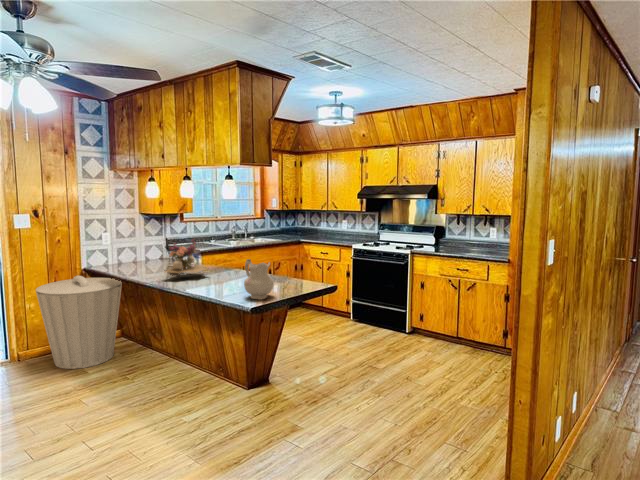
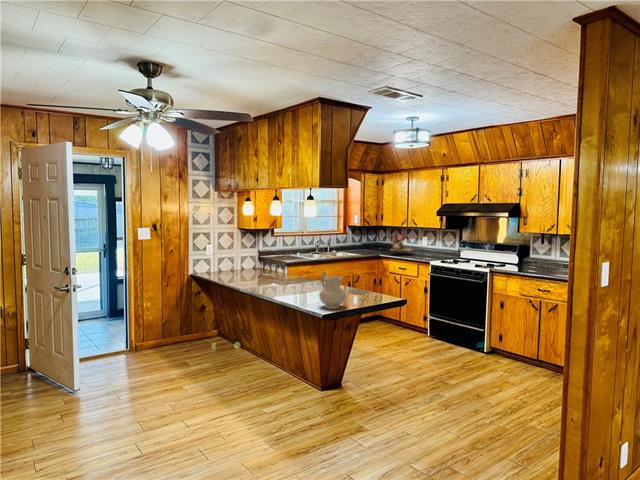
flower arrangement: present [164,239,208,277] -> present [390,232,413,254]
trash can: present [36,276,122,369] -> none [153,281,220,360]

